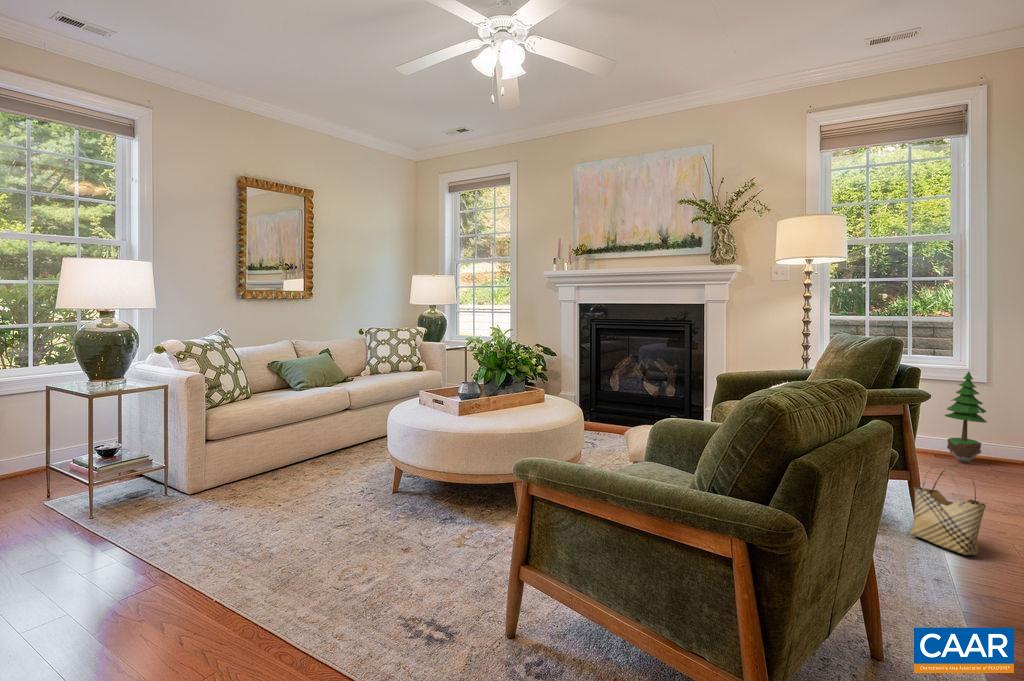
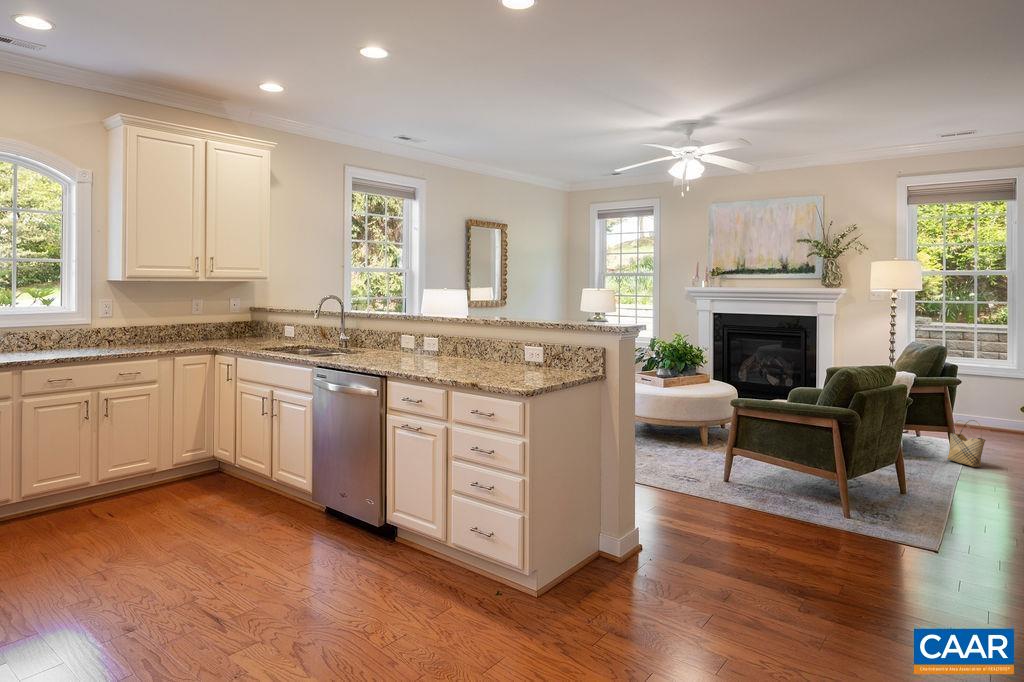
potted tree: present [945,372,987,463] -> none [986,367,1014,430]

